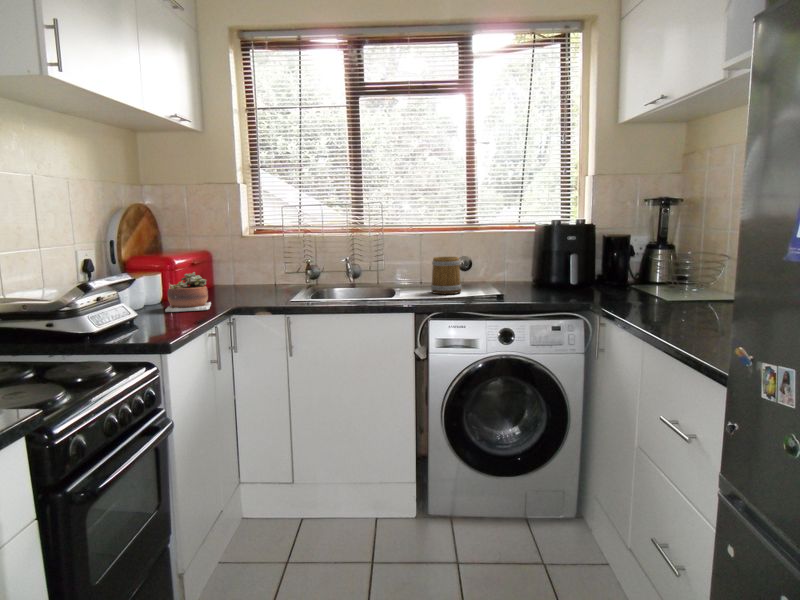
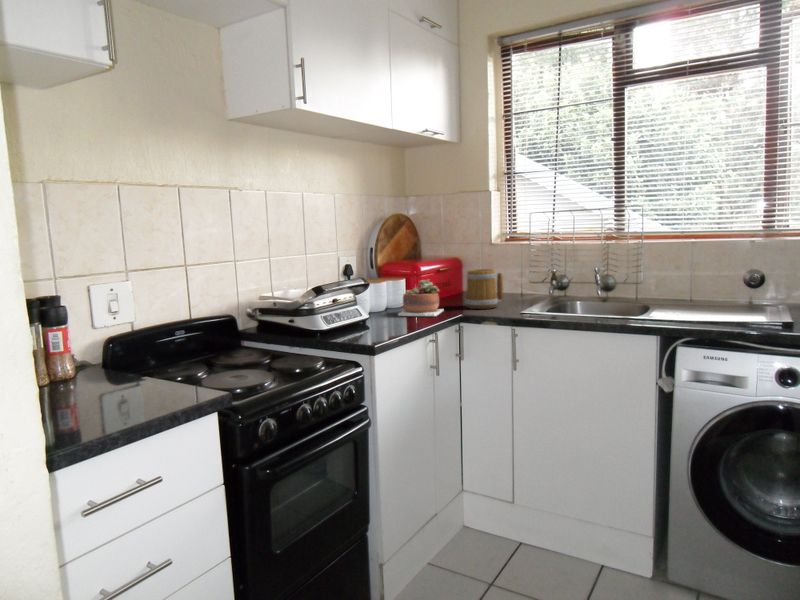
mug: present [431,257,461,294] -> present [465,269,503,309]

